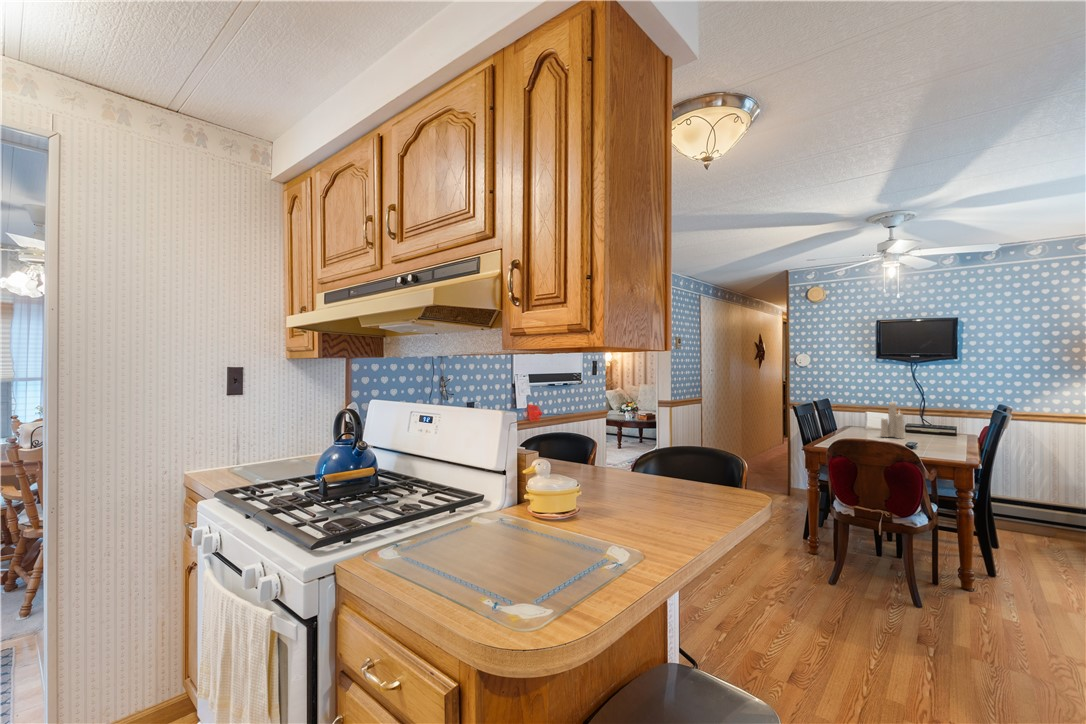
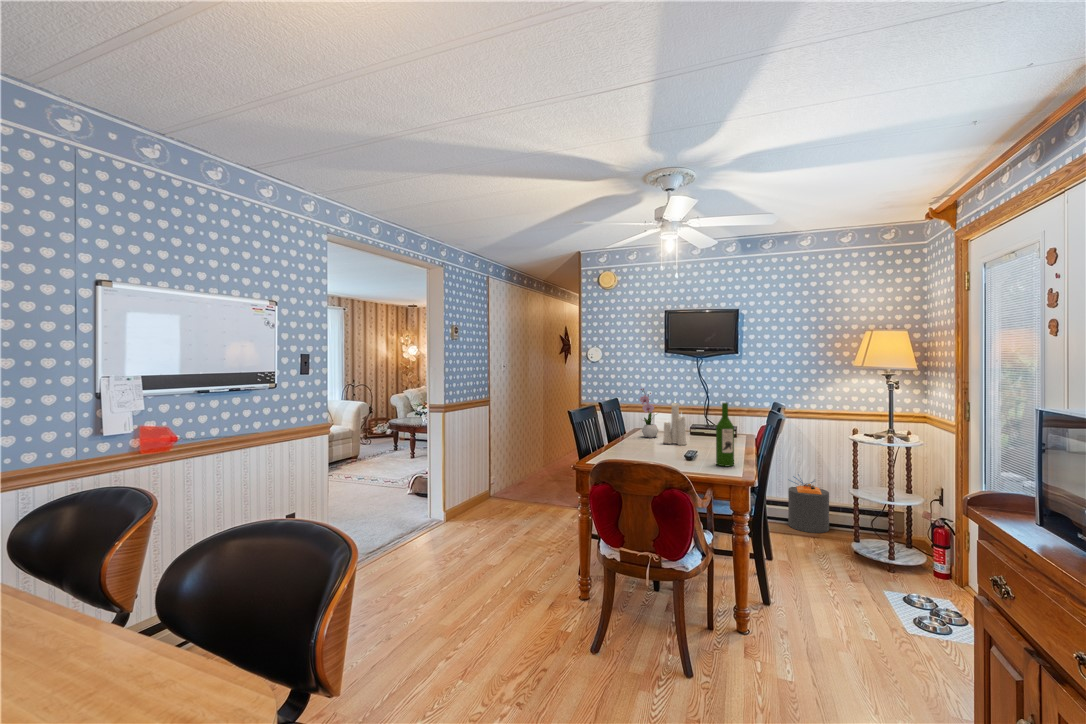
flower arrangement: none [855,390,875,432] -> present [640,389,658,438]
wine bottle: none [938,401,957,454] -> present [716,403,734,466]
trash can: none [1014,473,1067,533] -> present [788,474,829,533]

